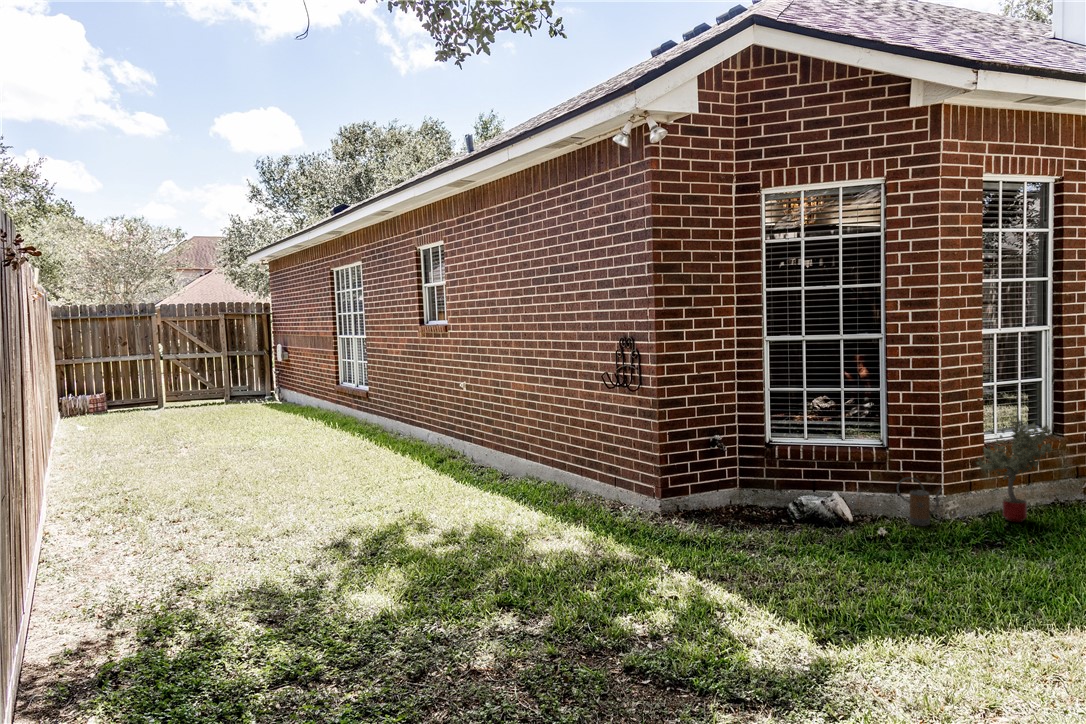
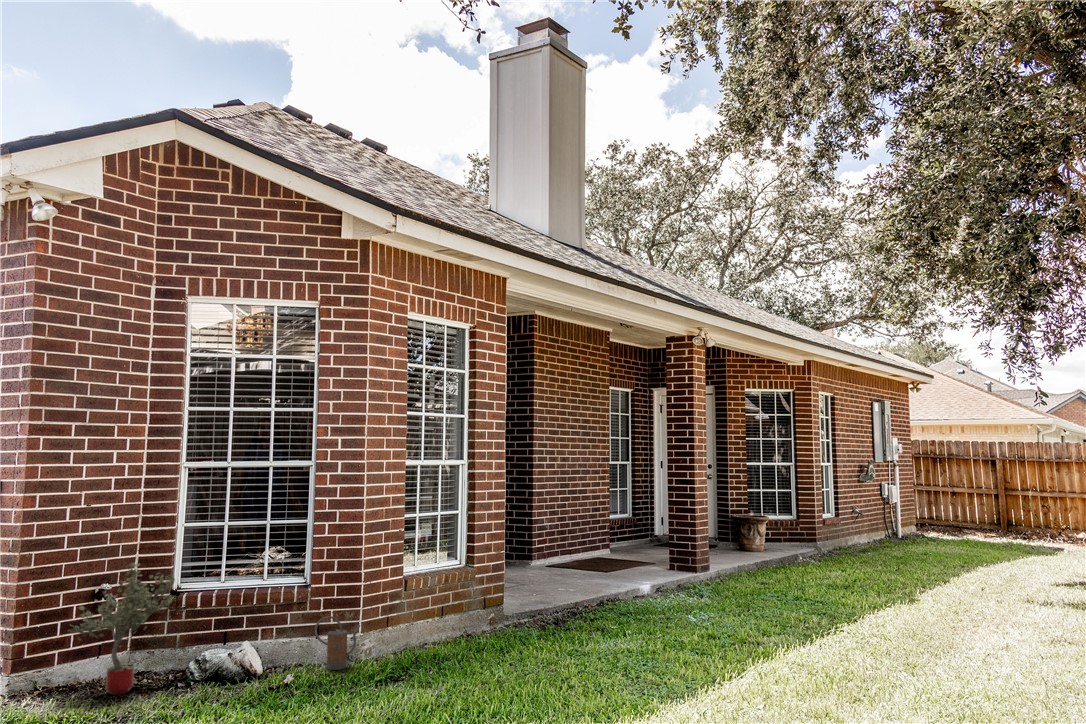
potted tree: present [977,415,1052,522] -> present [68,562,175,695]

